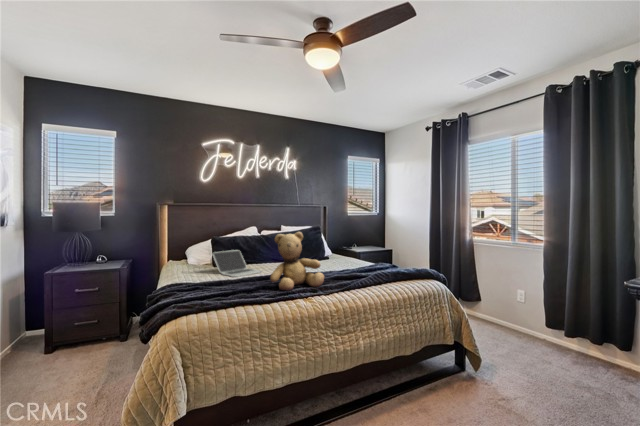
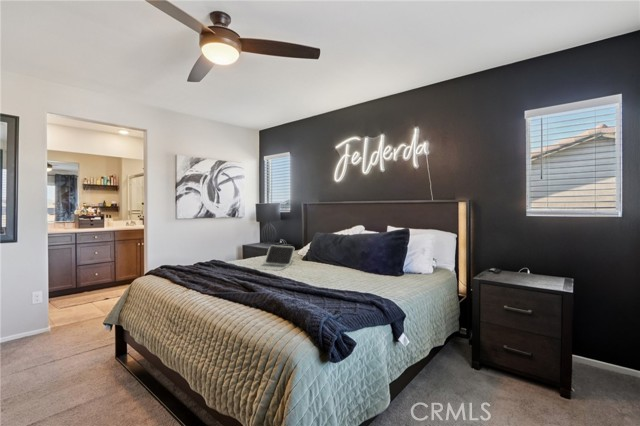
teddy bear: present [270,232,324,291] -> none [196,235,240,292]

